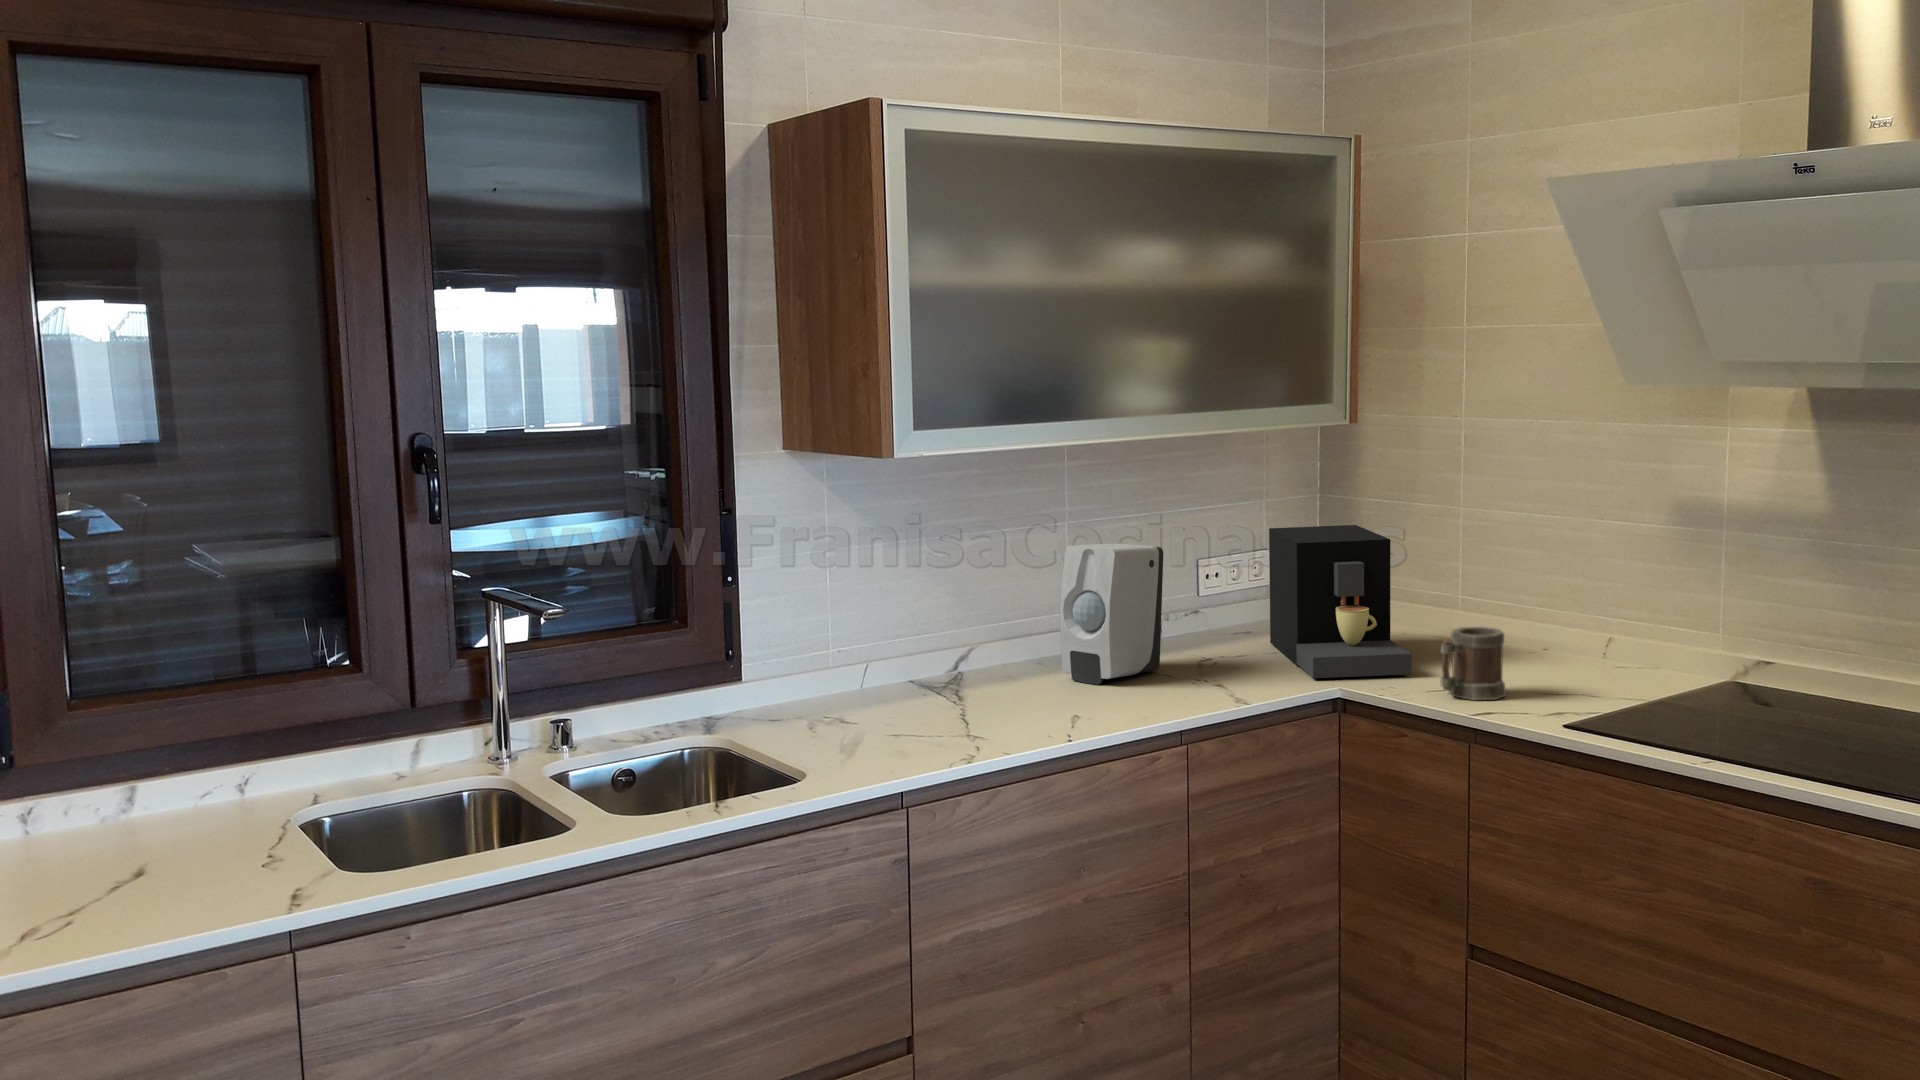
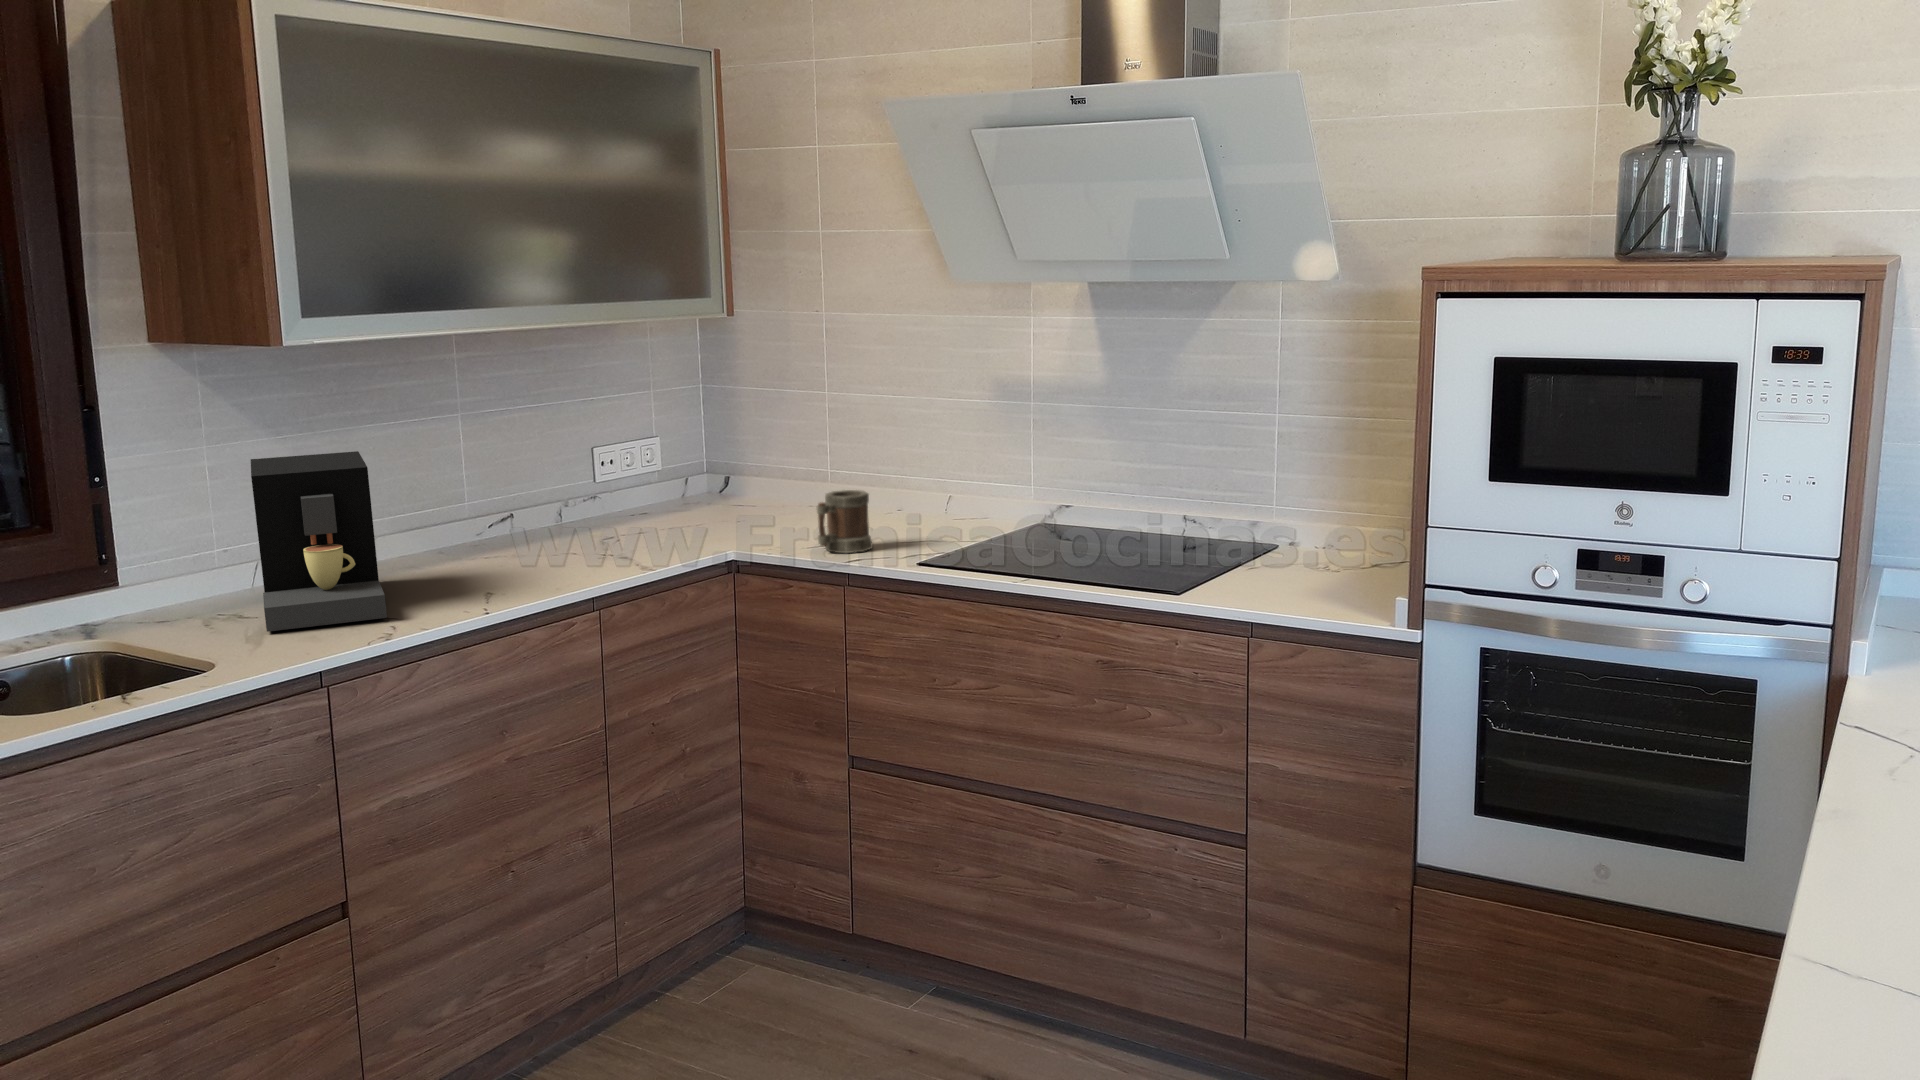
coffee maker: present [1269,525,1411,678] -> present [251,451,387,632]
soap dispenser: present [1060,543,1163,685] -> none [461,432,563,566]

